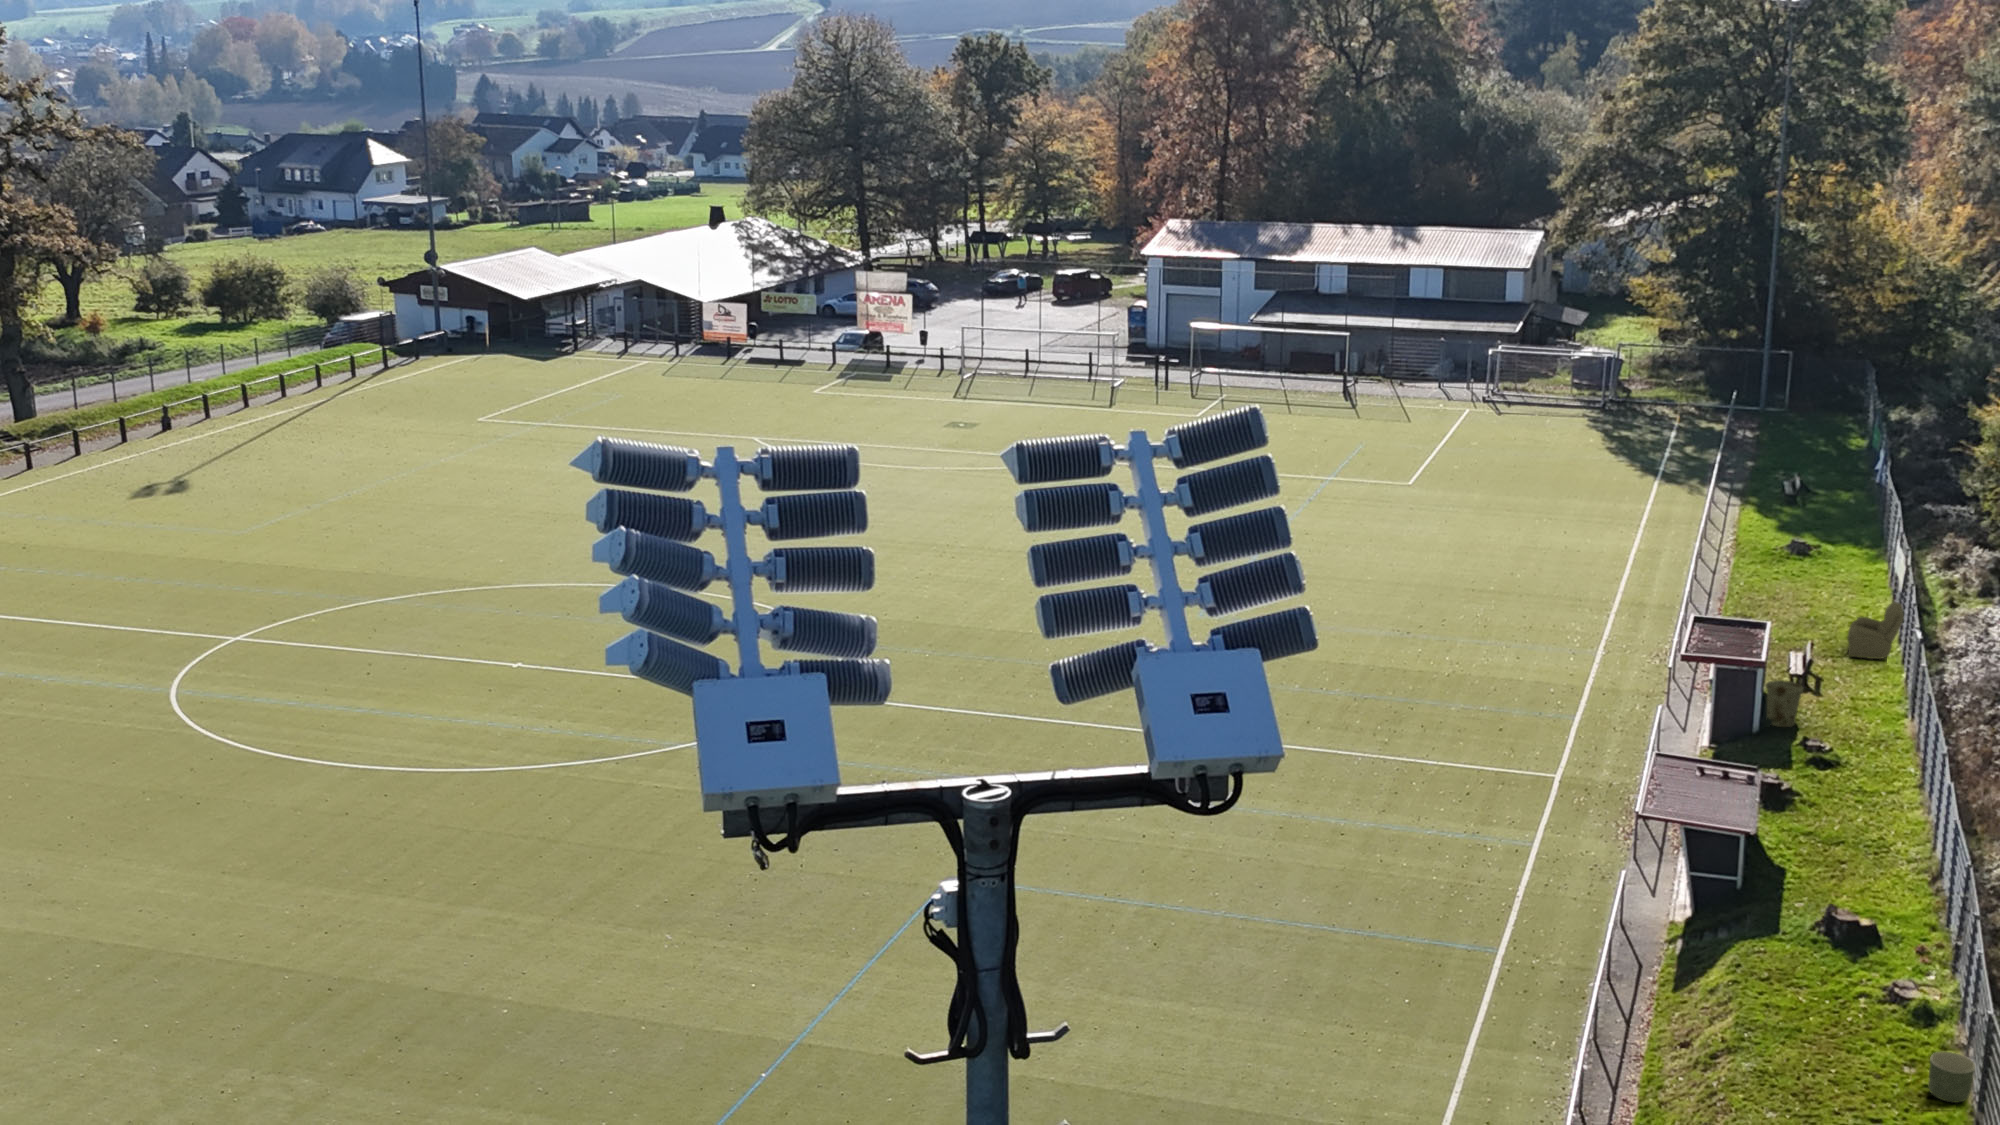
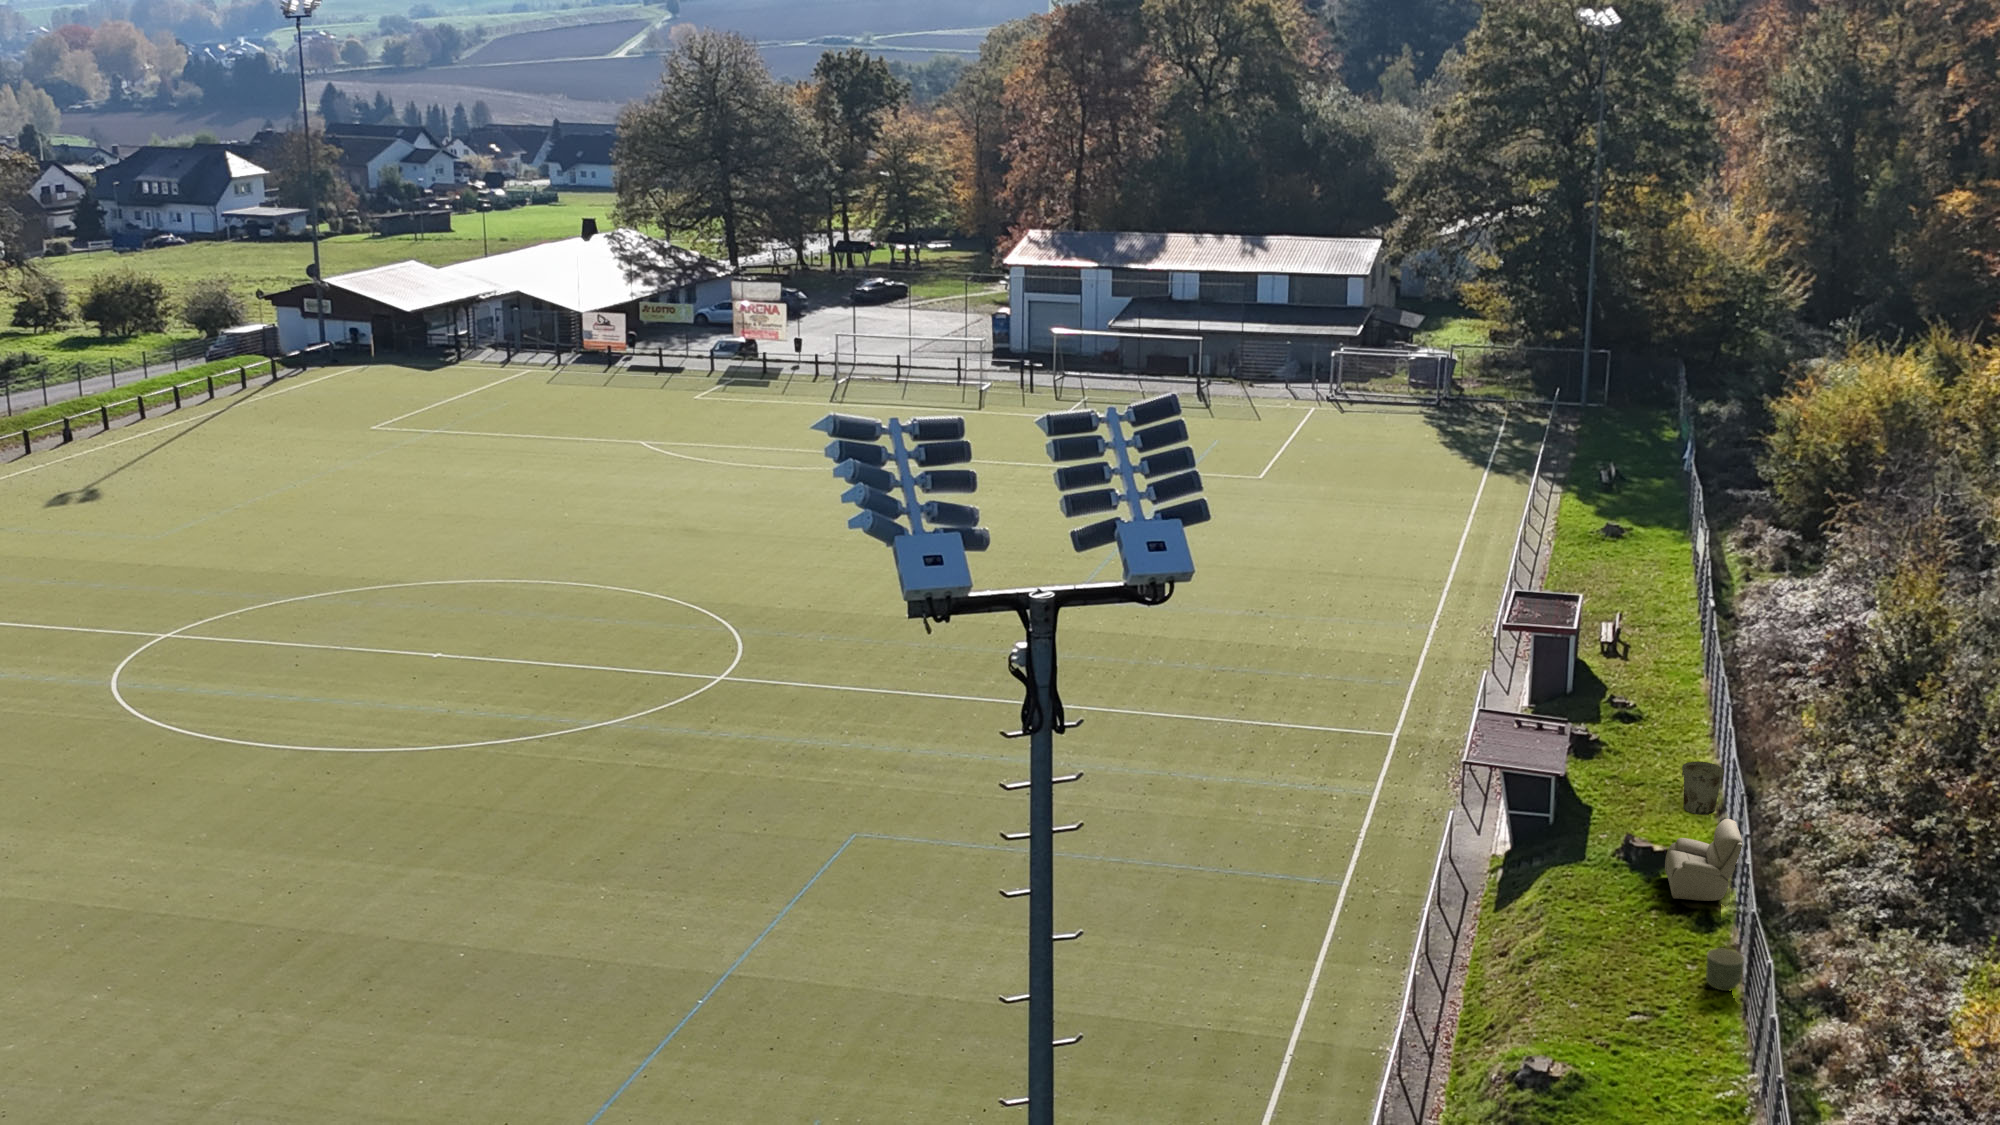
chair: present [1847,602,1904,659] -> present [1665,819,1742,901]
trash can: present [1765,680,1803,727] -> present [1682,761,1724,815]

